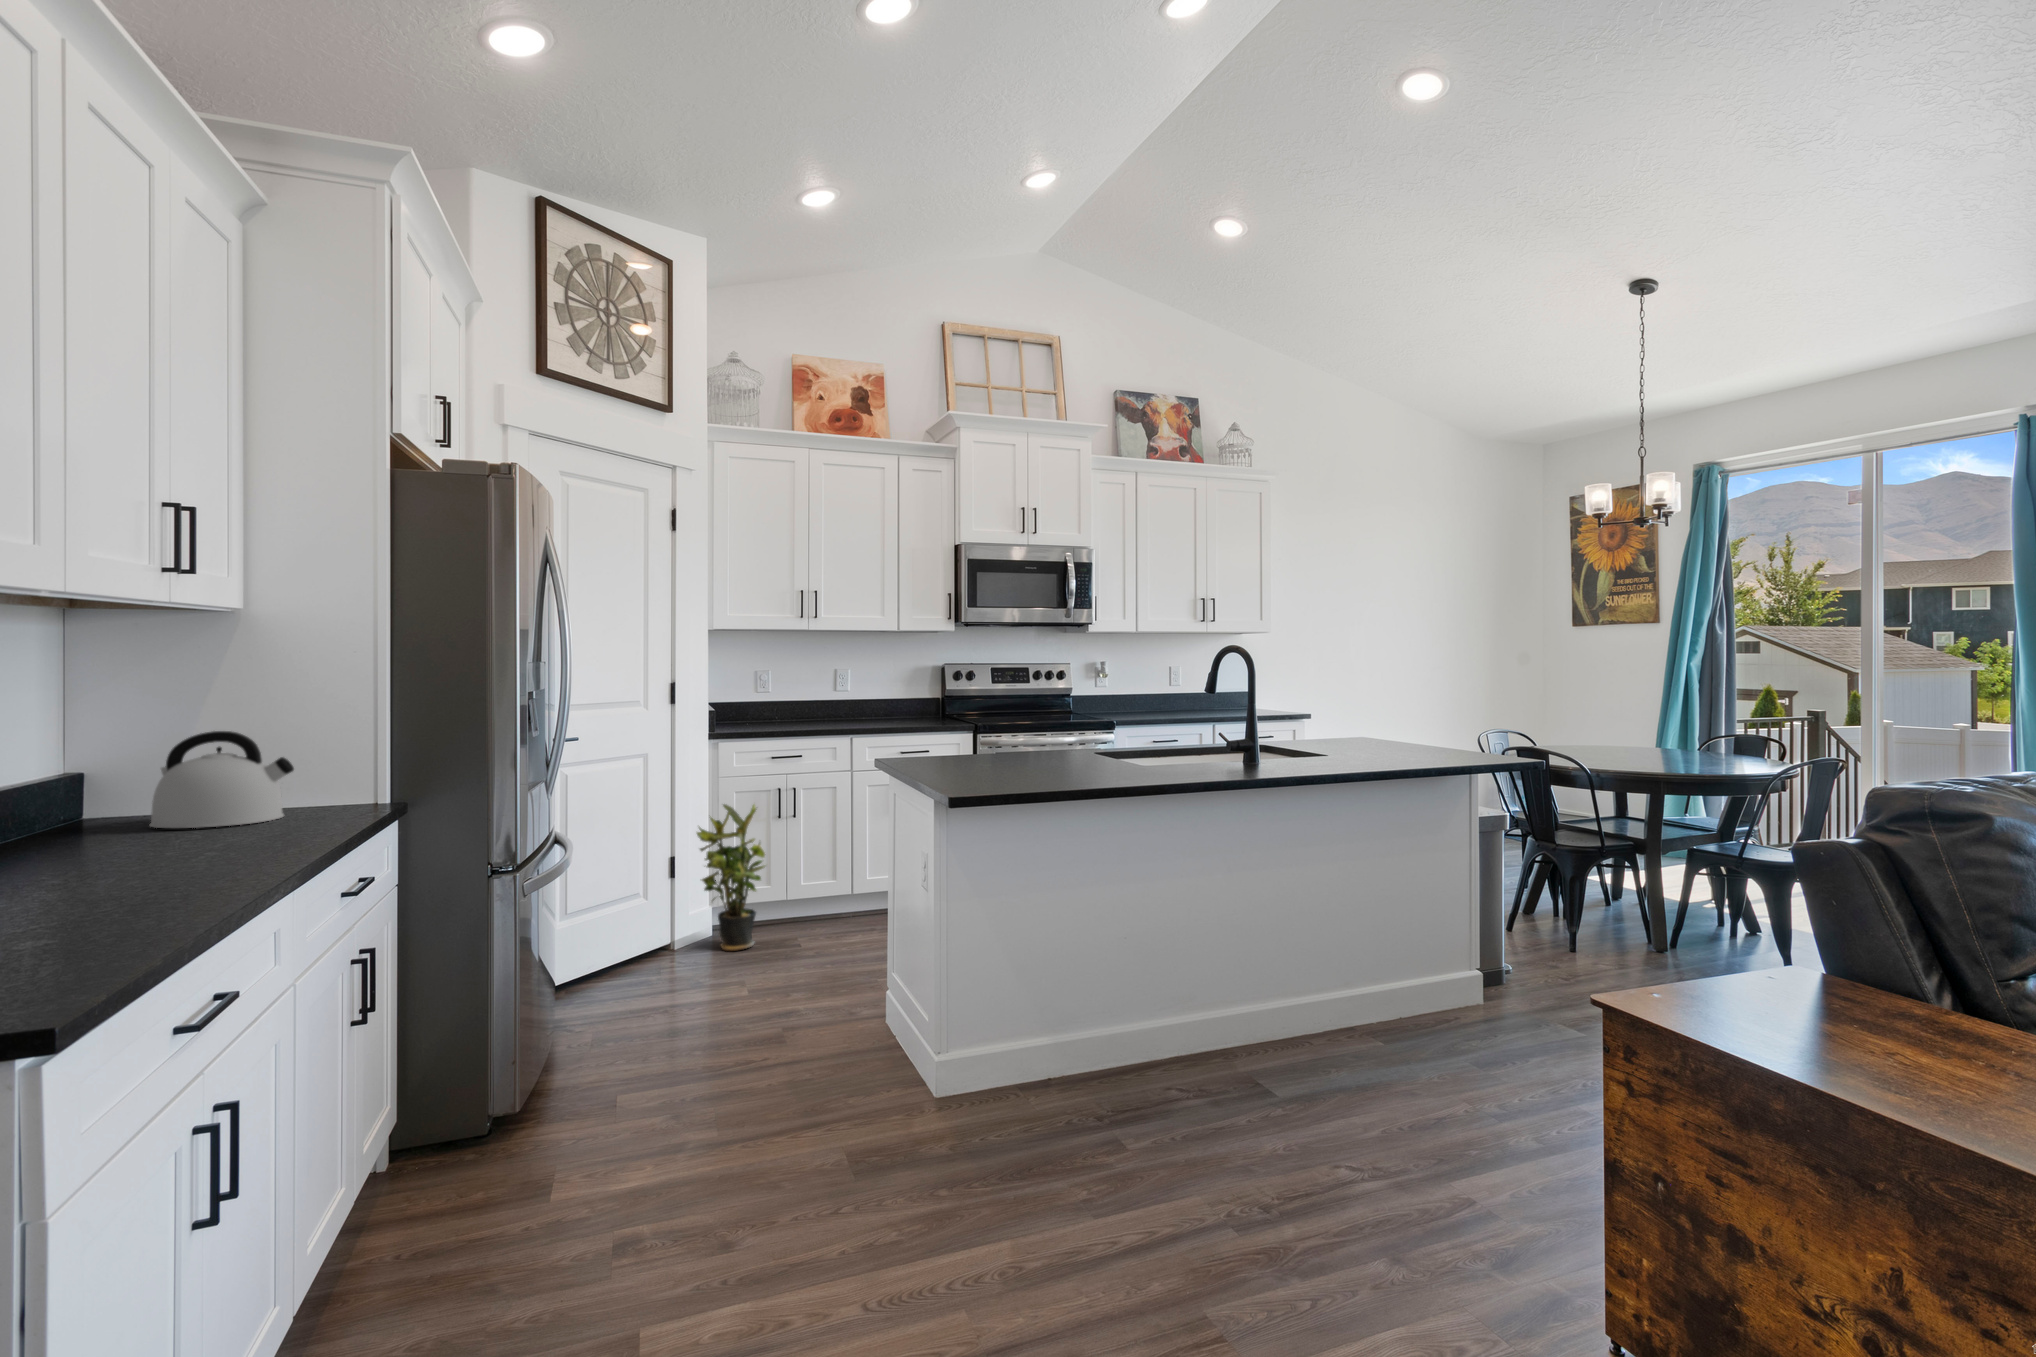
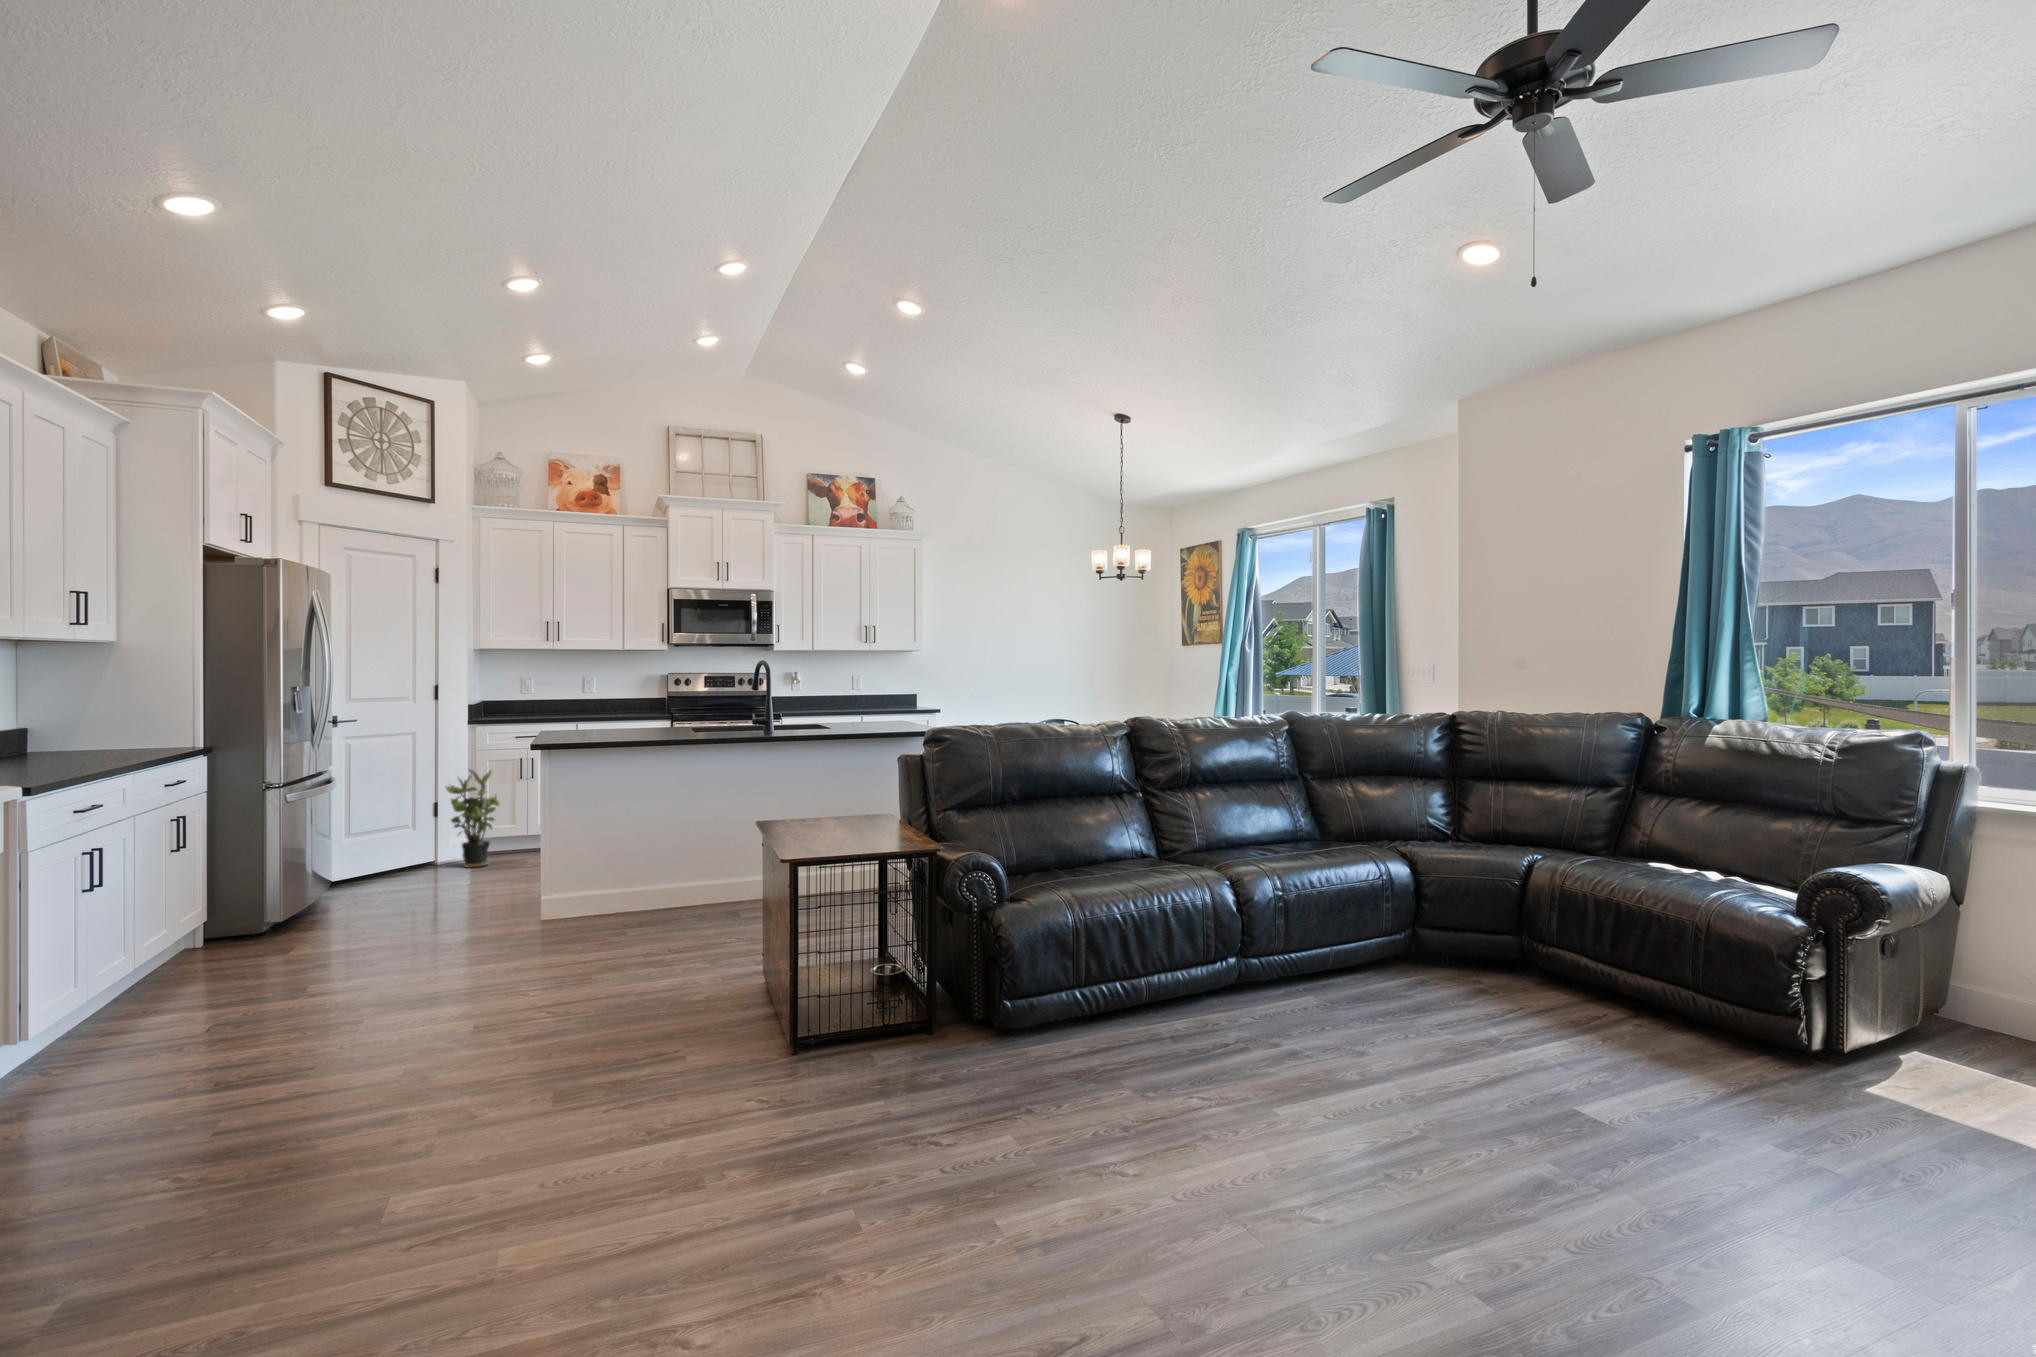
kettle: present [150,731,294,828] -> none [66,705,145,753]

